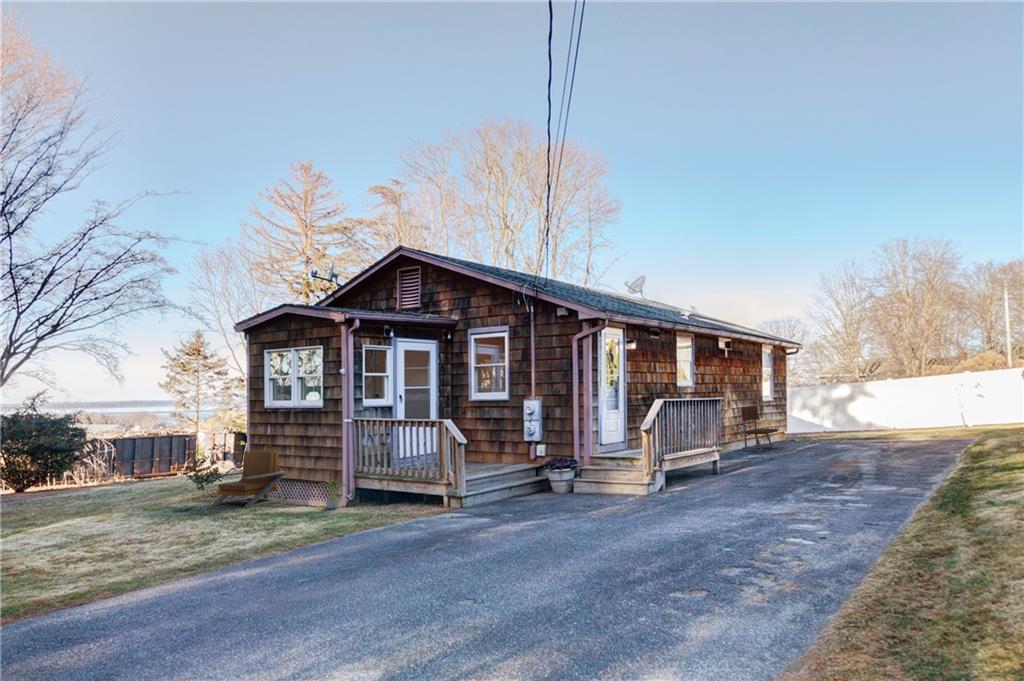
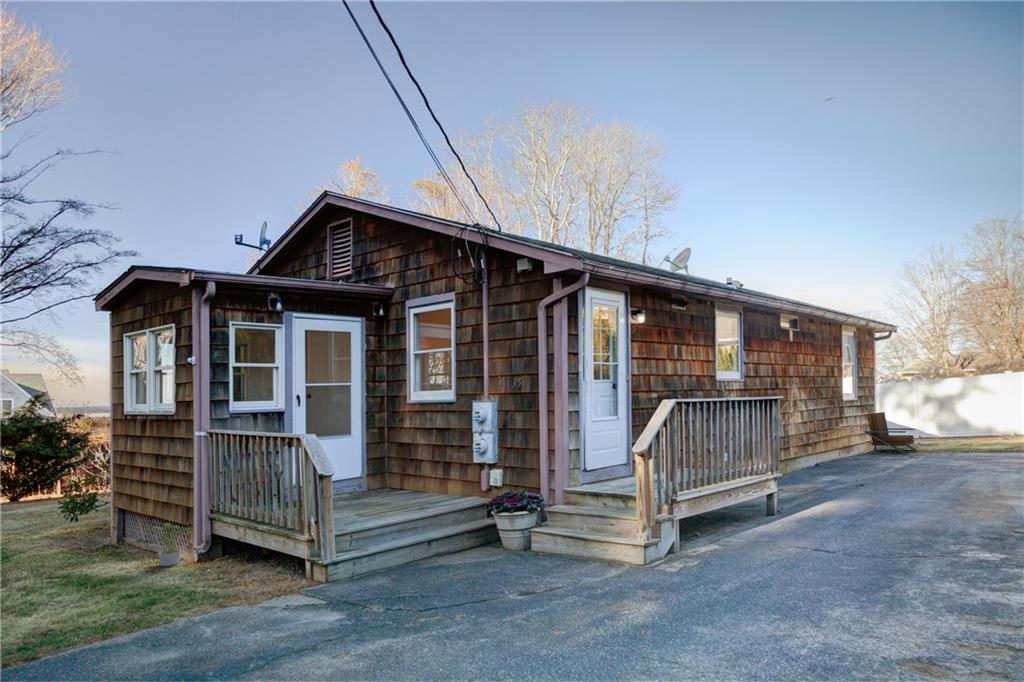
bench: present [742,406,778,451] -> none [814,407,866,470]
lounge chair: present [213,451,287,507] -> present [864,412,917,455]

